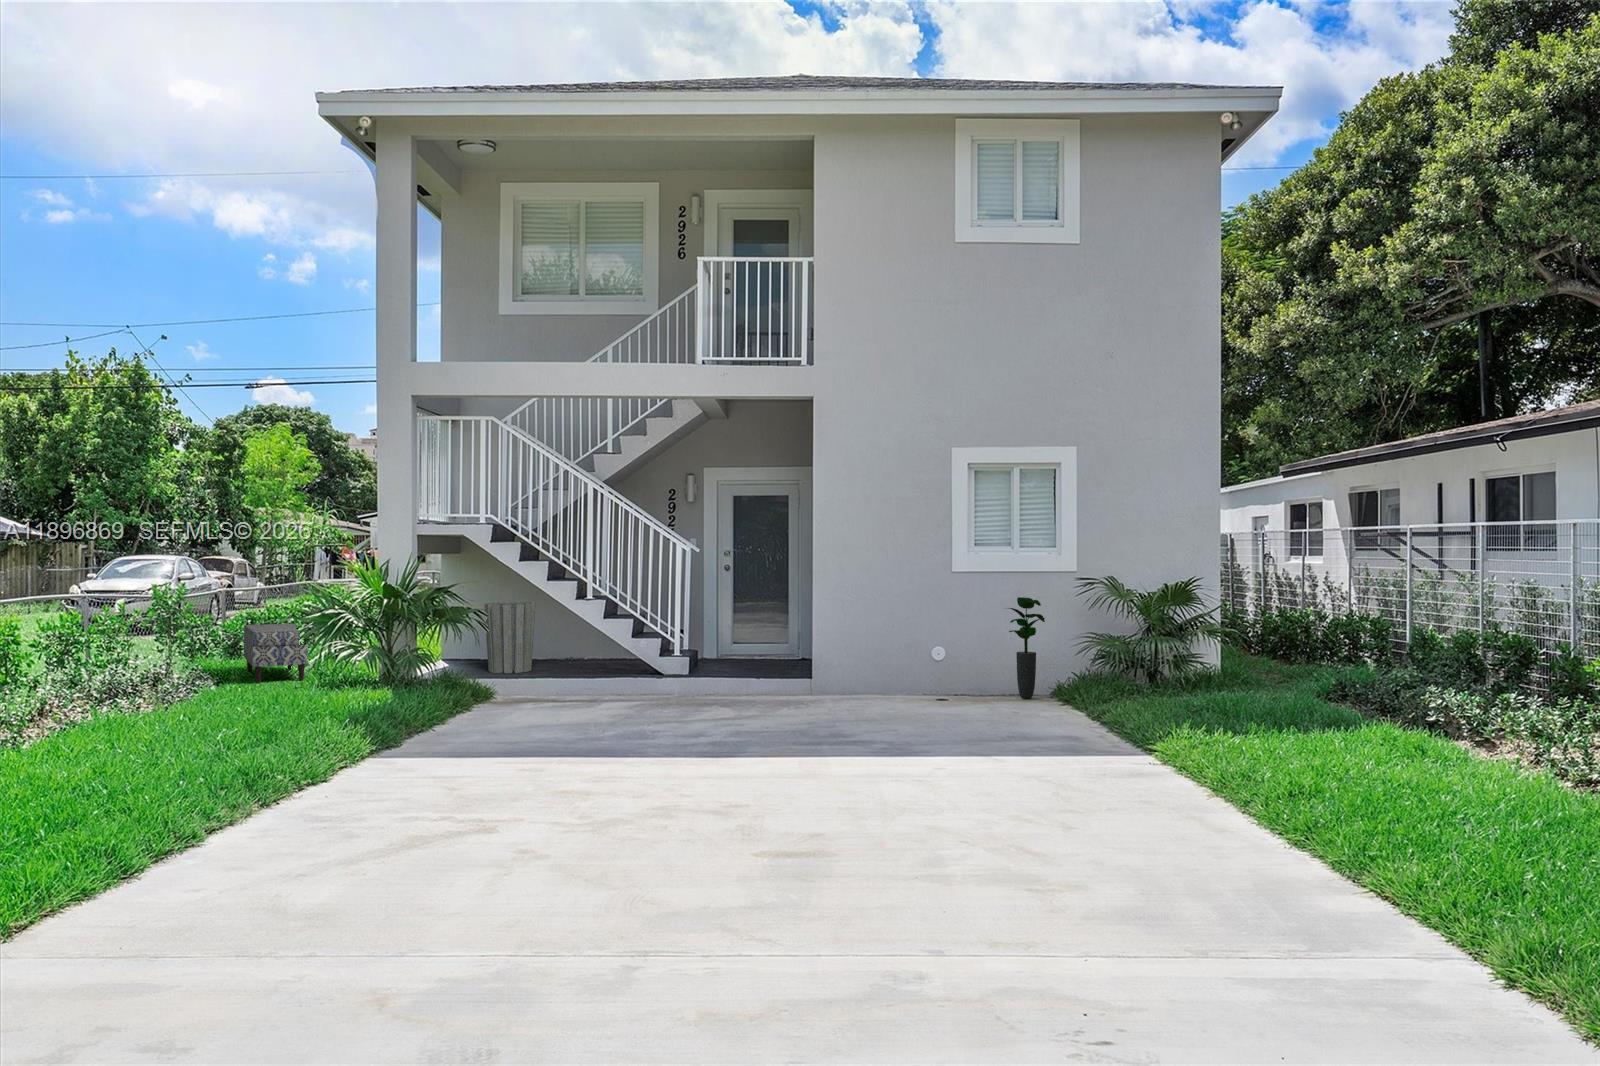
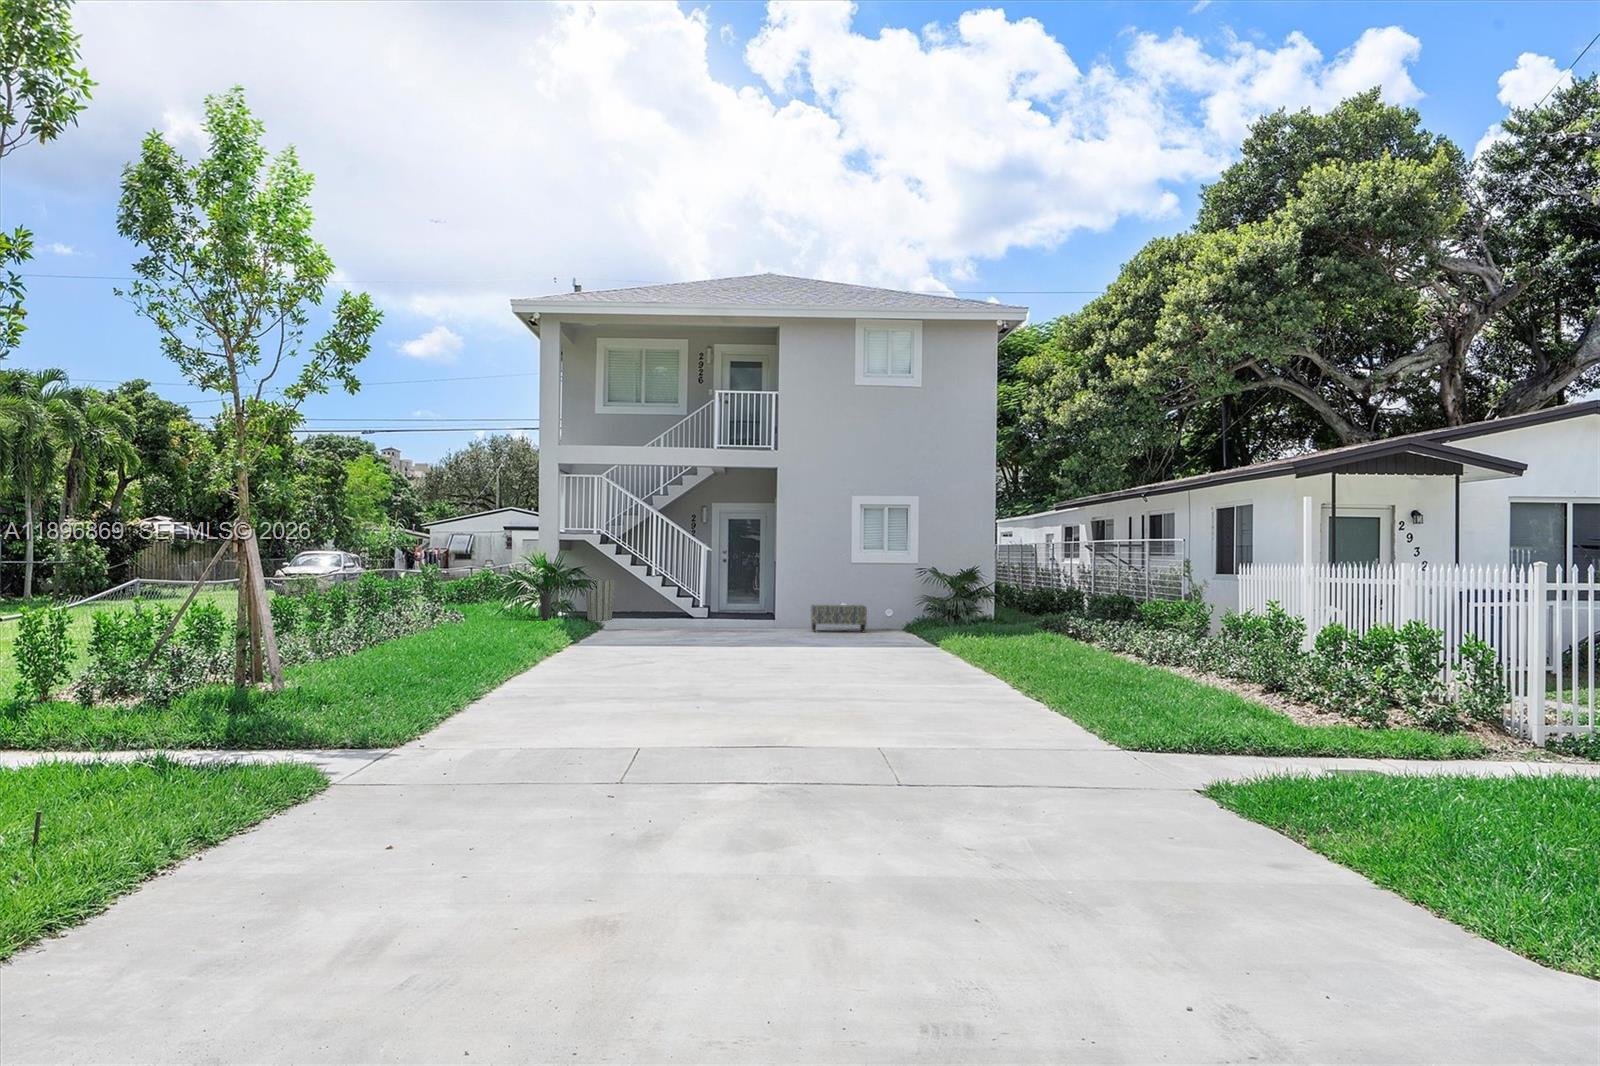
potted plant: present [1008,597,1045,699] -> present [540,563,553,620]
bench: present [244,623,308,683] -> present [811,605,867,632]

